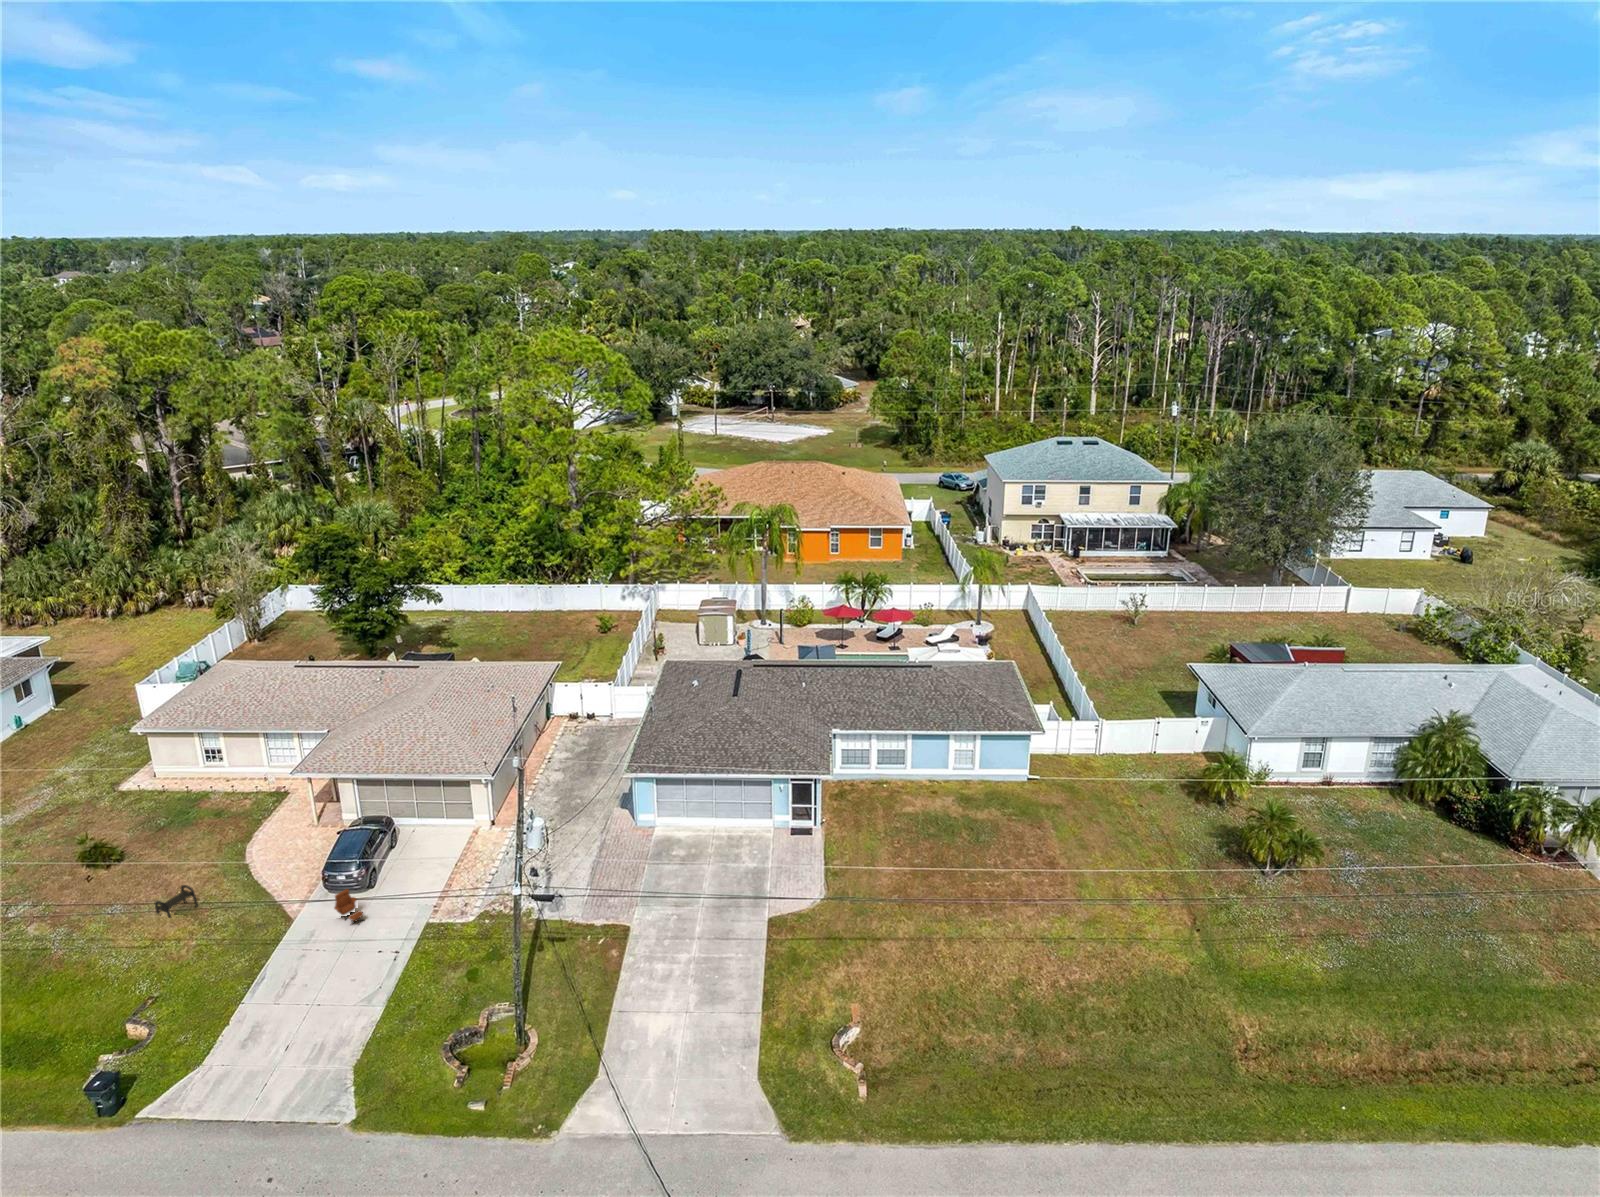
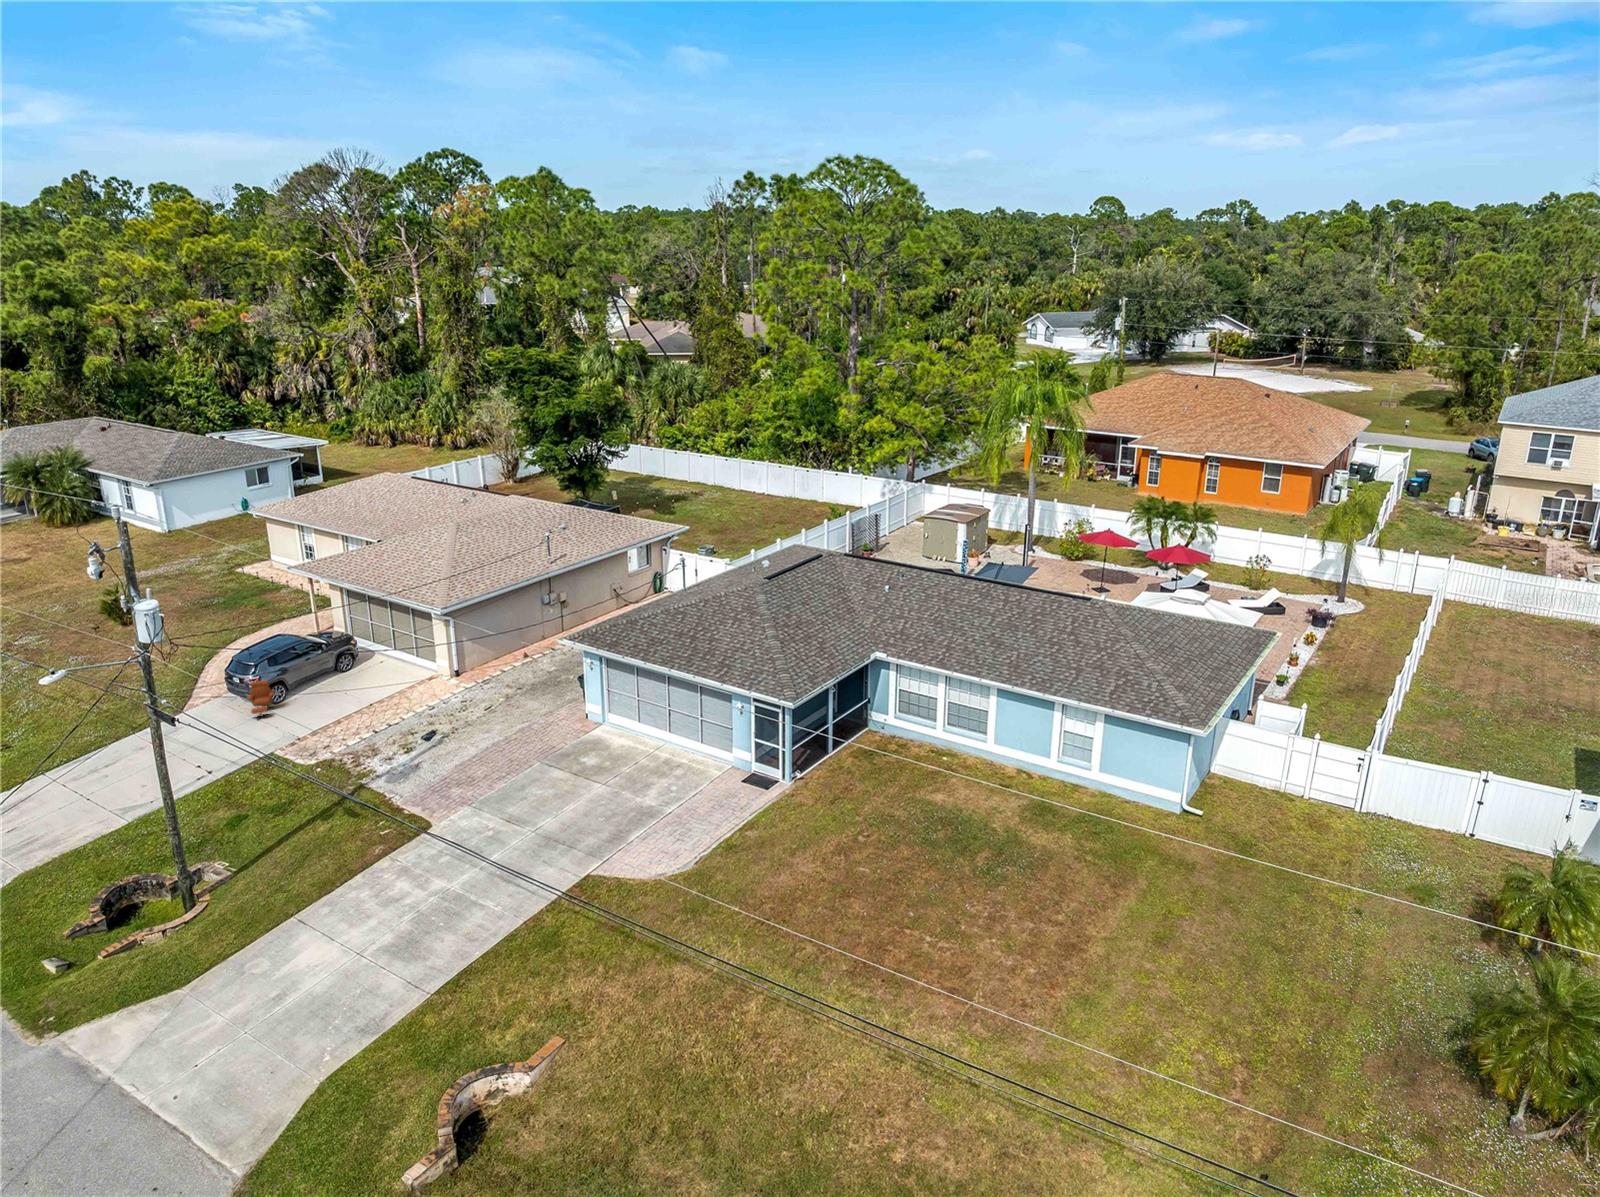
bench: present [155,885,198,918] -> none [157,640,198,672]

